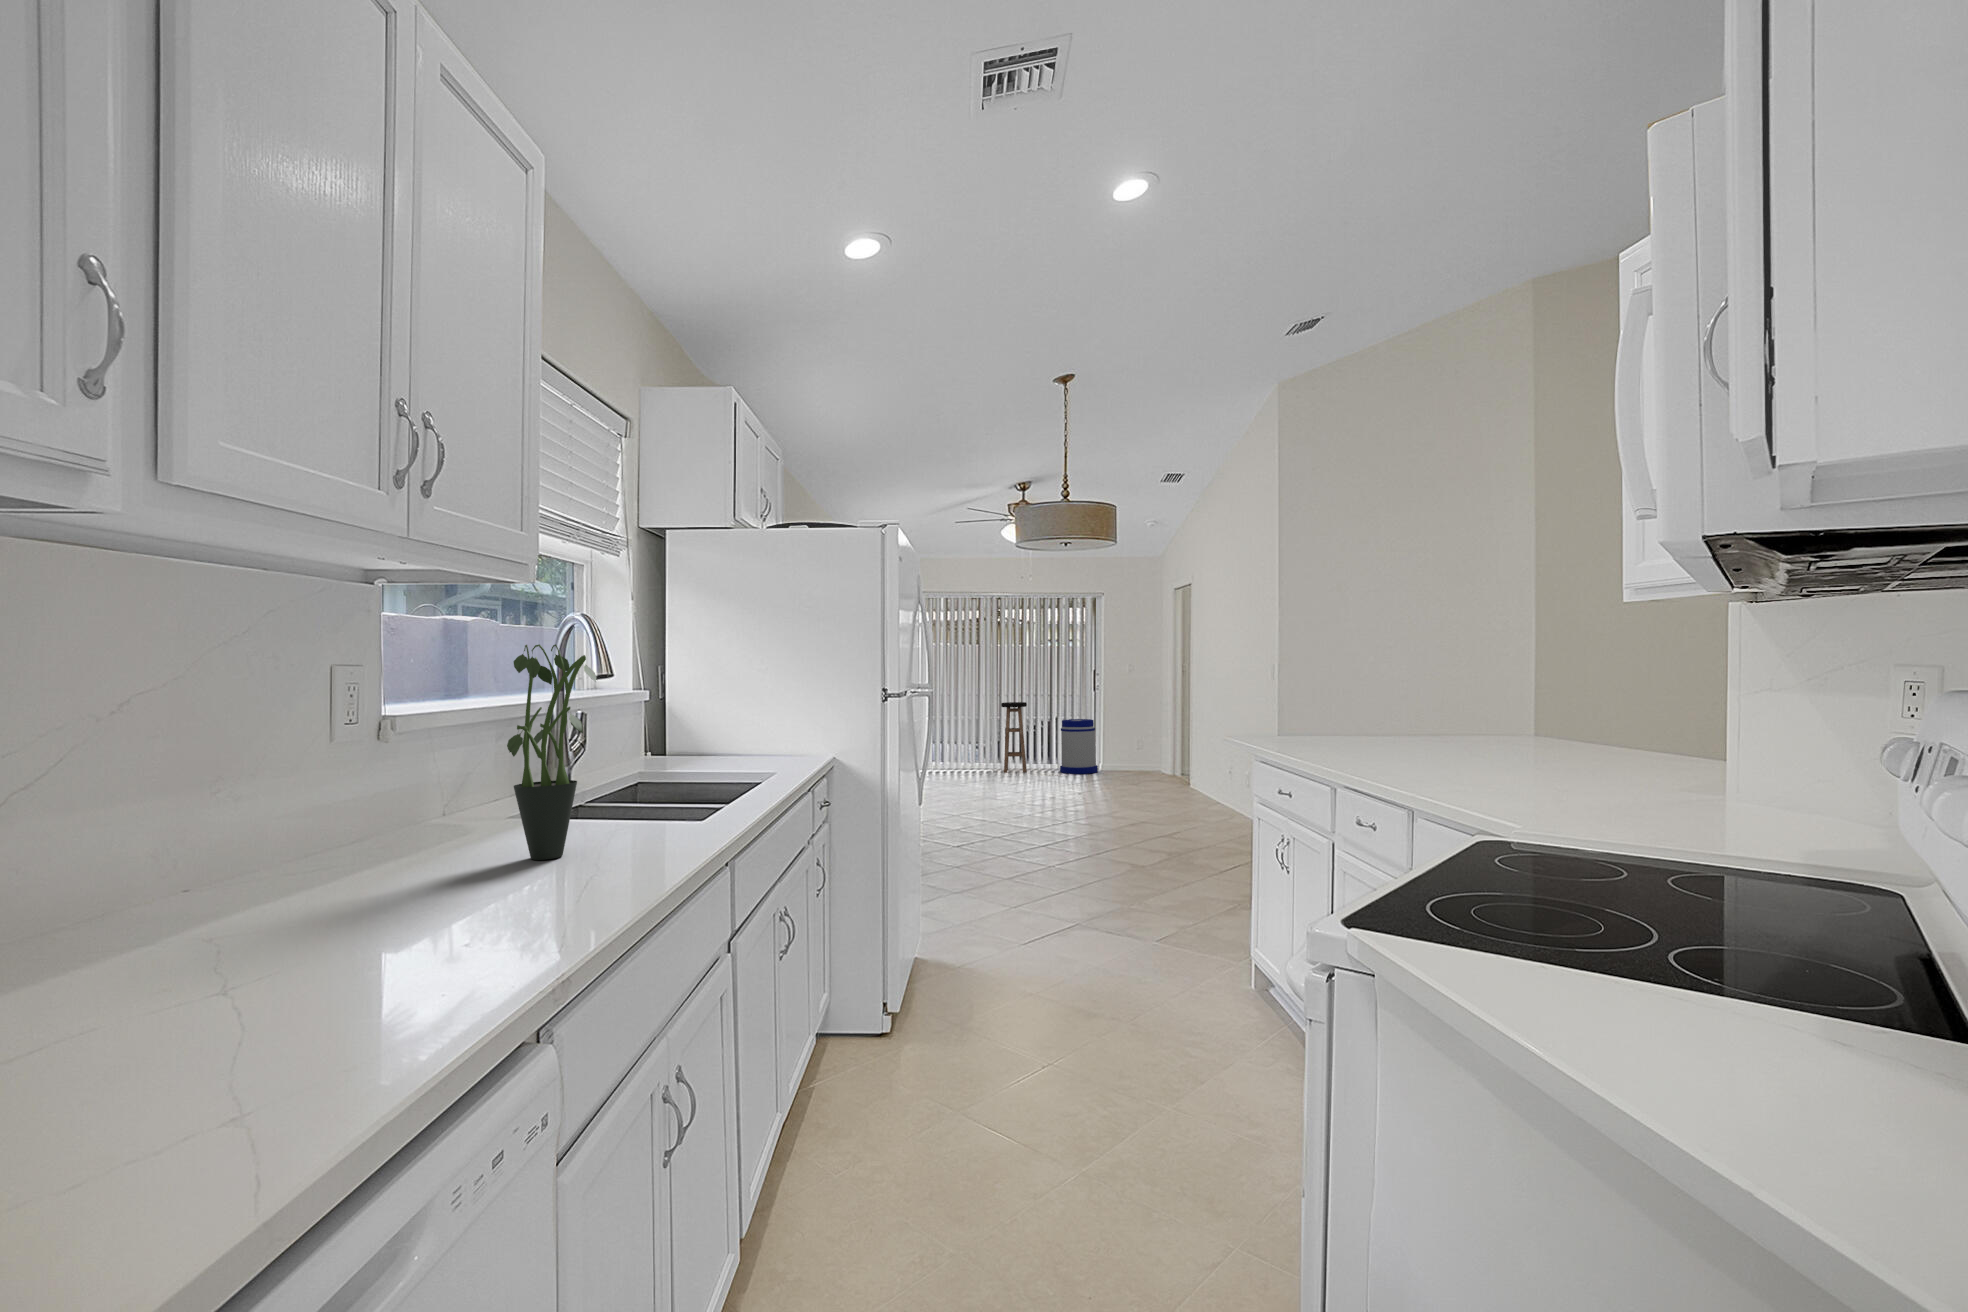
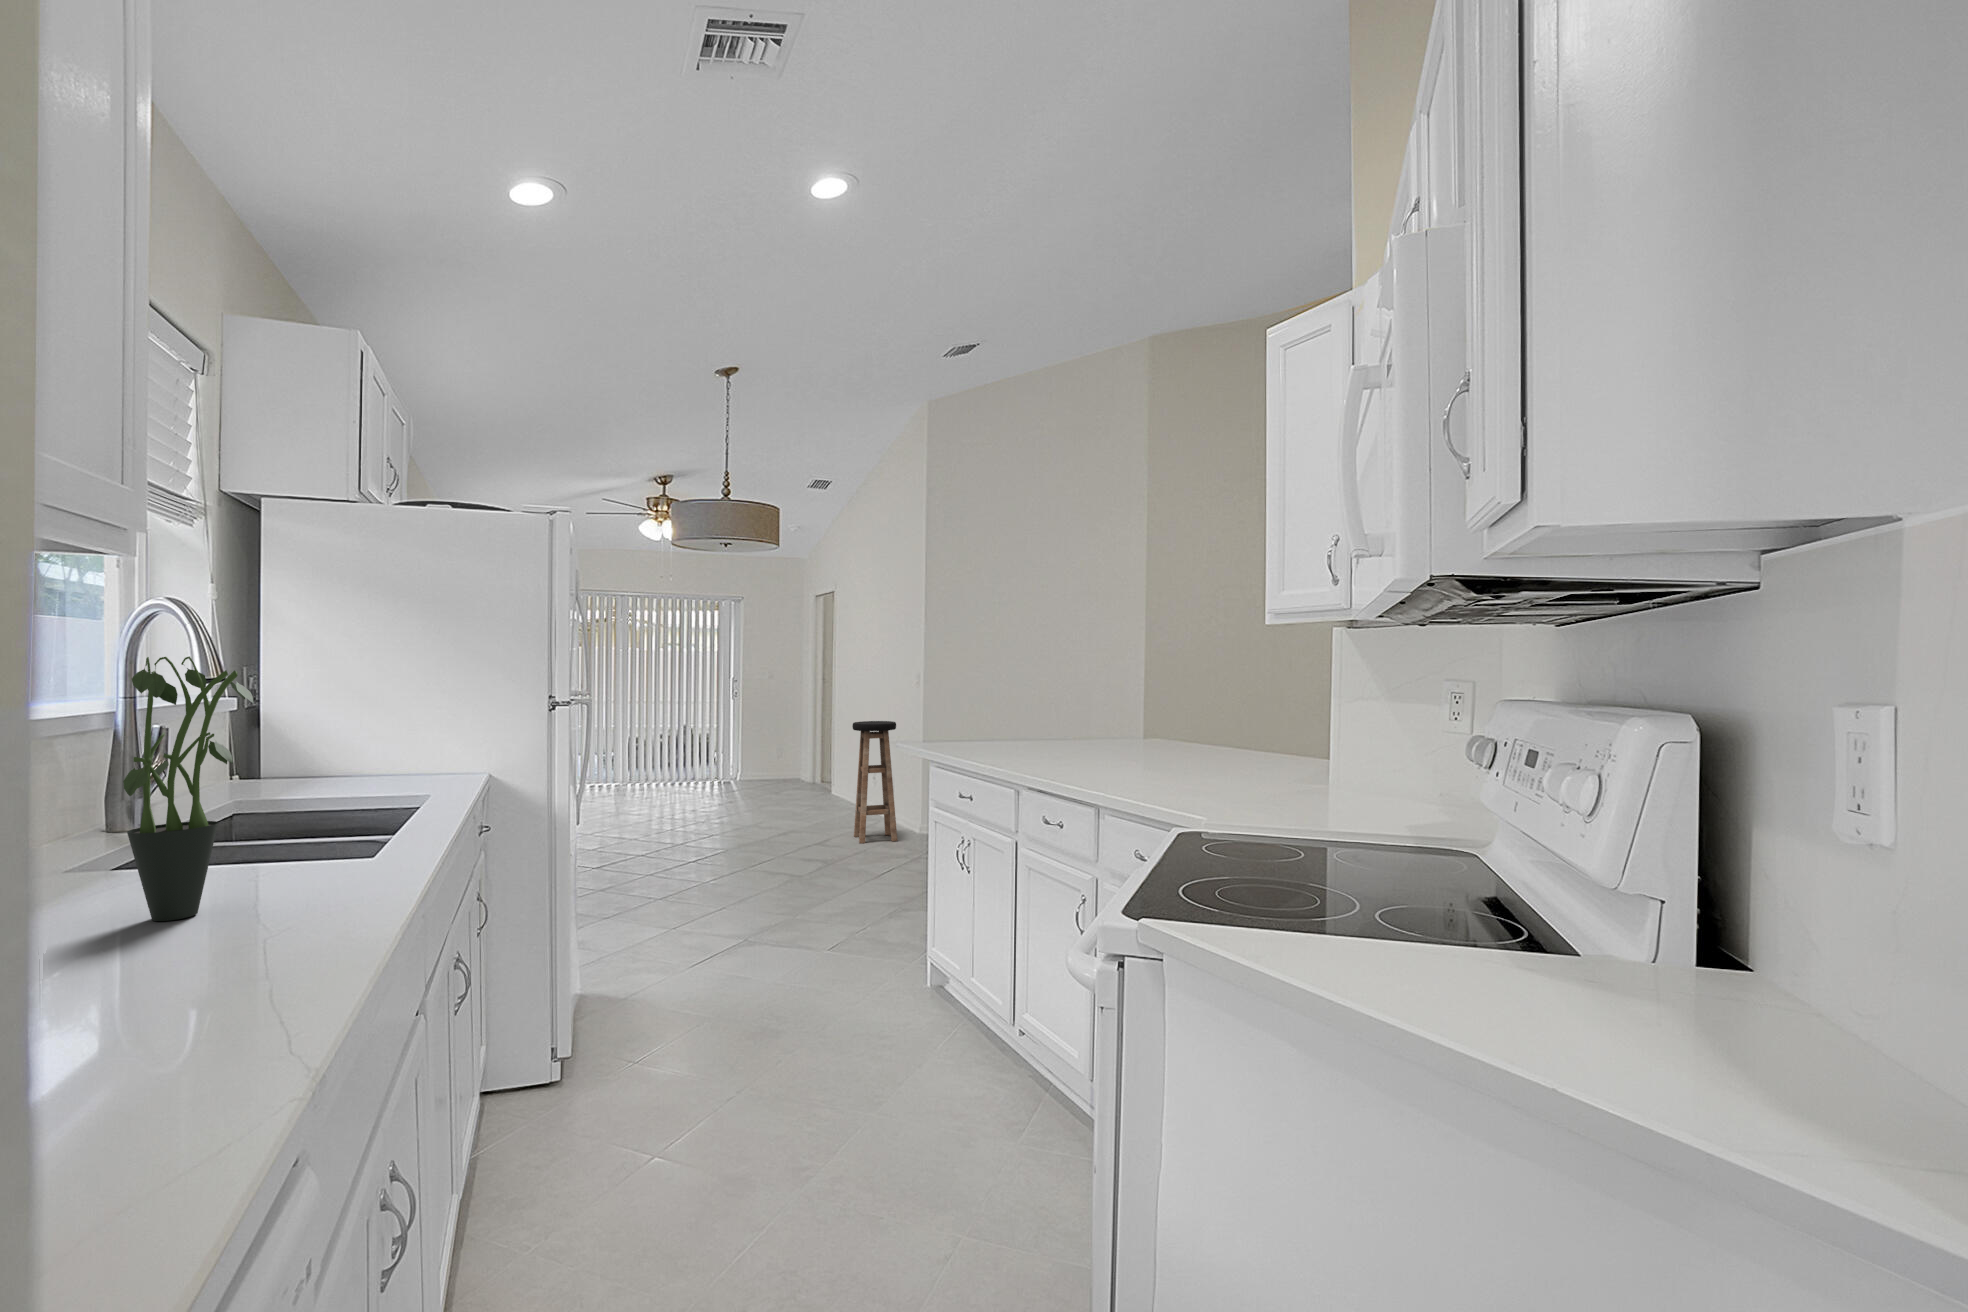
bar stool: present [1001,702,1027,773] -> present [852,721,897,843]
trash can: present [1060,719,1098,774] -> none [733,715,775,776]

